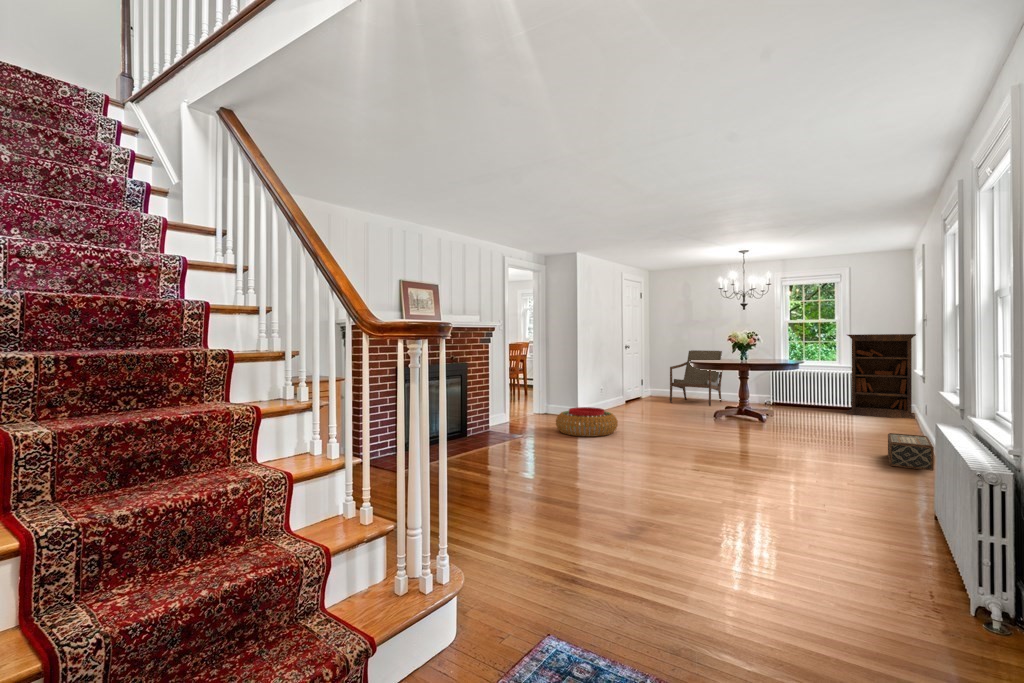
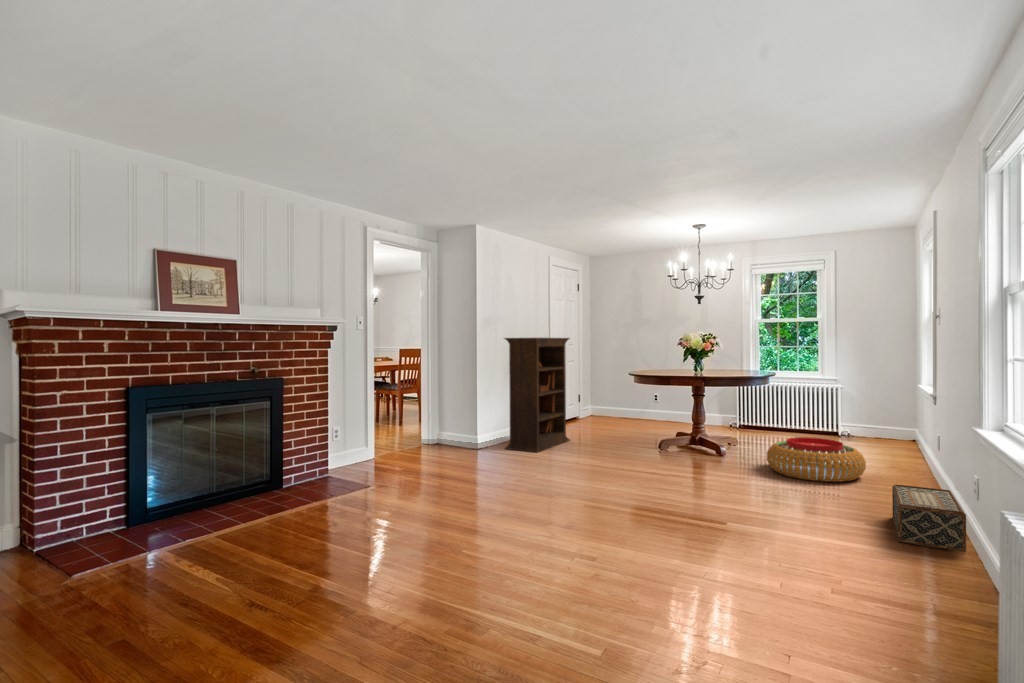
bookcase: present [847,334,916,419] -> present [504,338,570,452]
armchair: present [670,350,723,406] -> none [609,358,678,431]
pouf: present [556,407,618,437] -> present [767,437,866,482]

